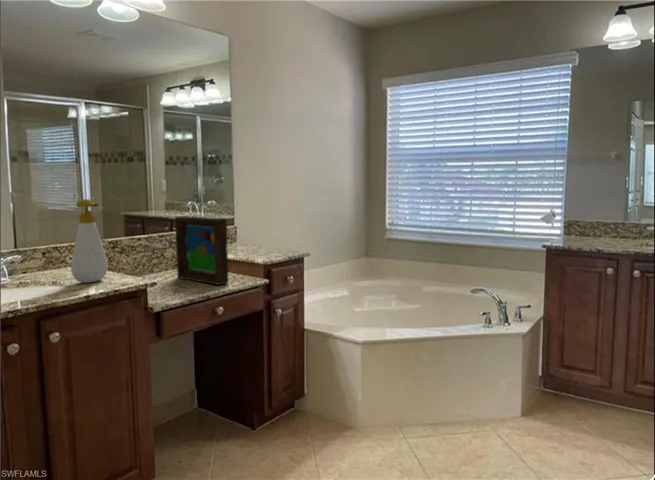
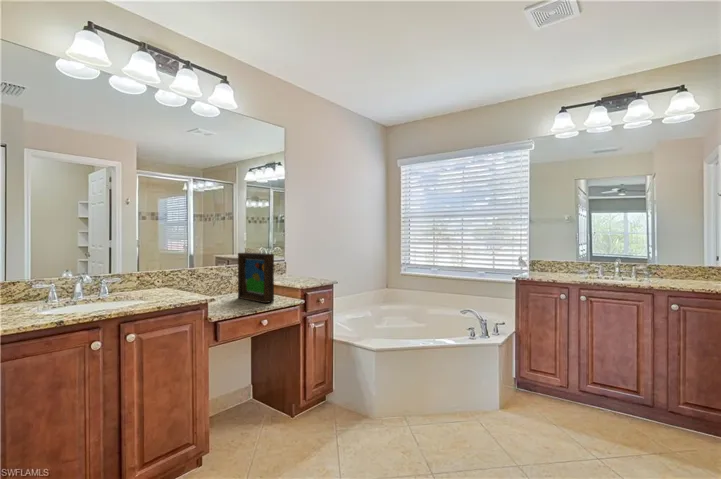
soap bottle: present [71,199,108,283] -> none [151,236,180,299]

